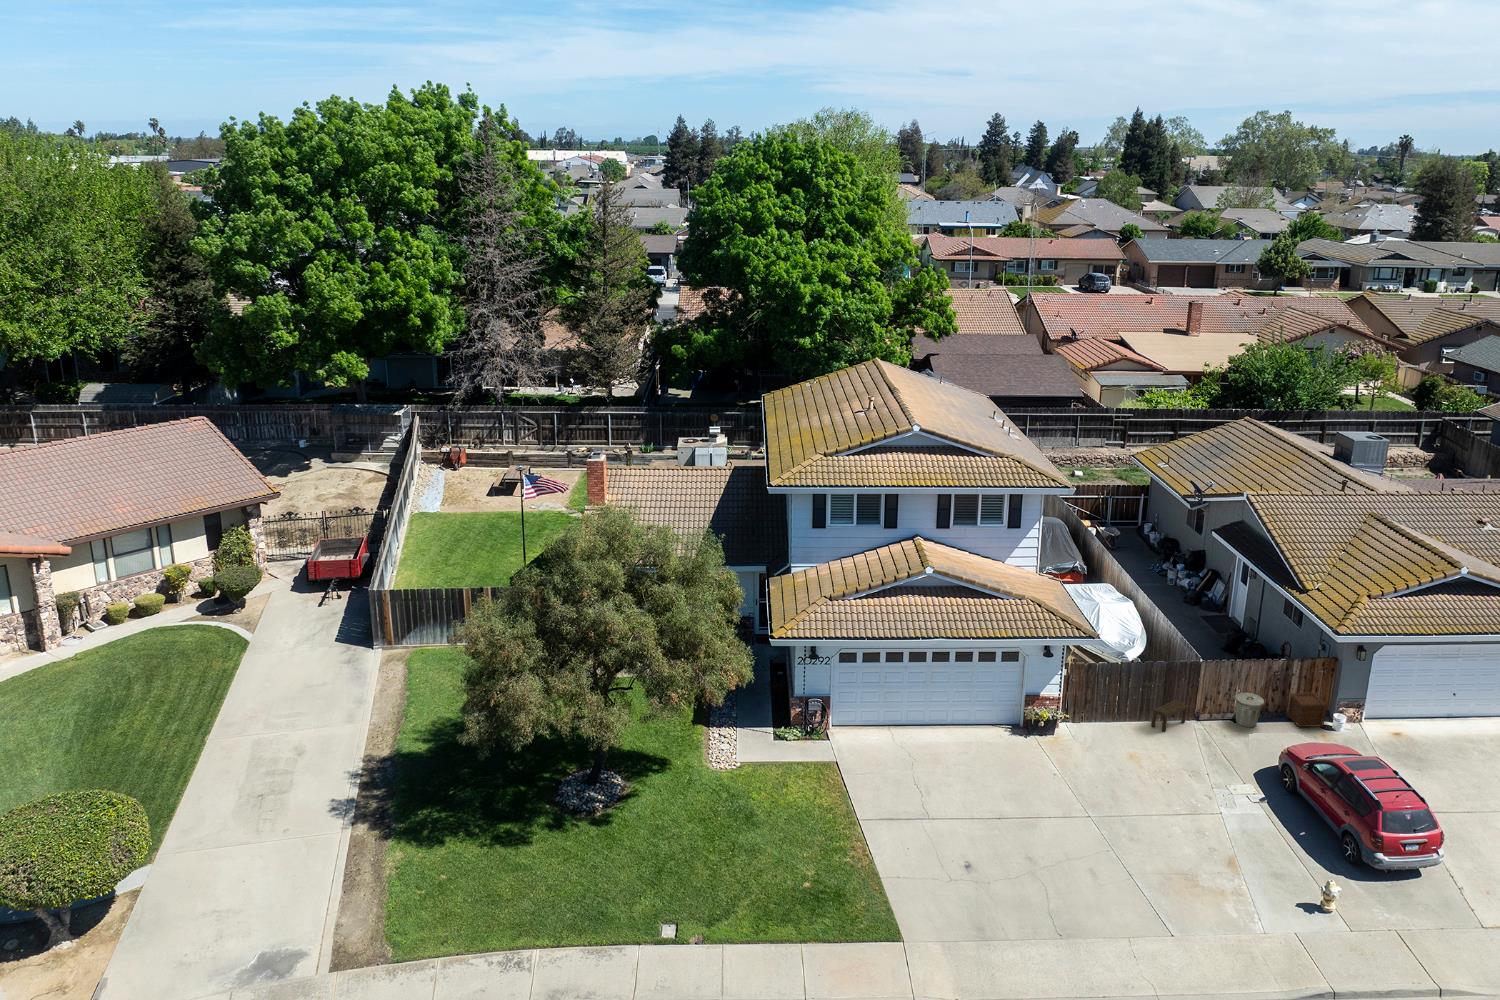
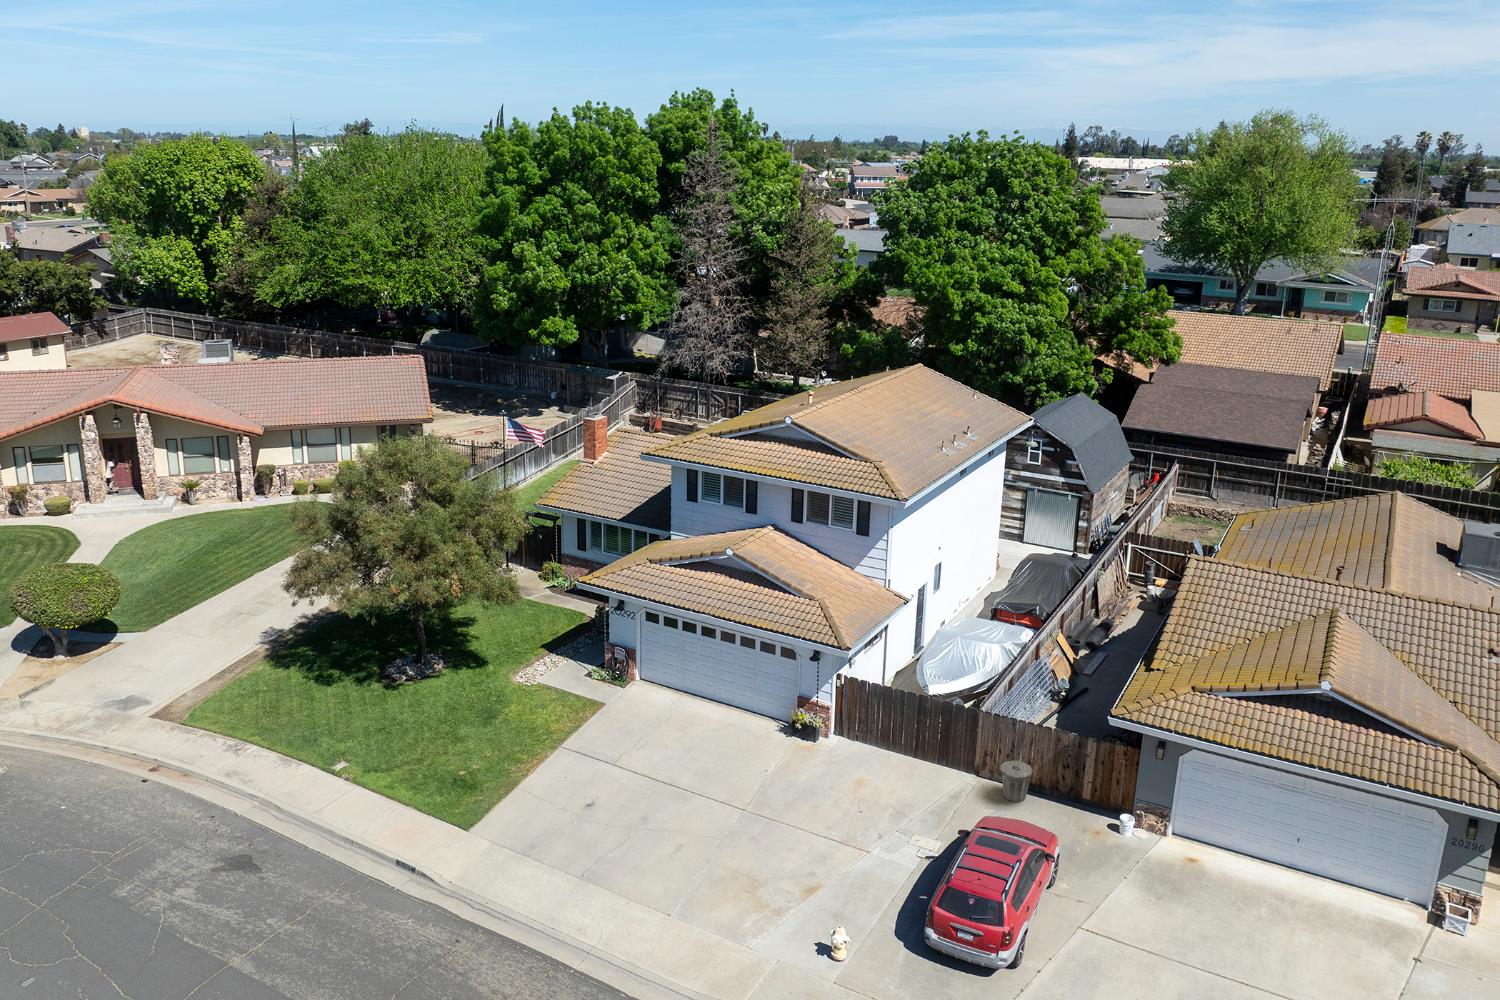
wooden crate: present [1287,693,1327,727] -> none [1066,778,1107,826]
bench: present [1151,700,1188,732] -> none [906,748,948,777]

